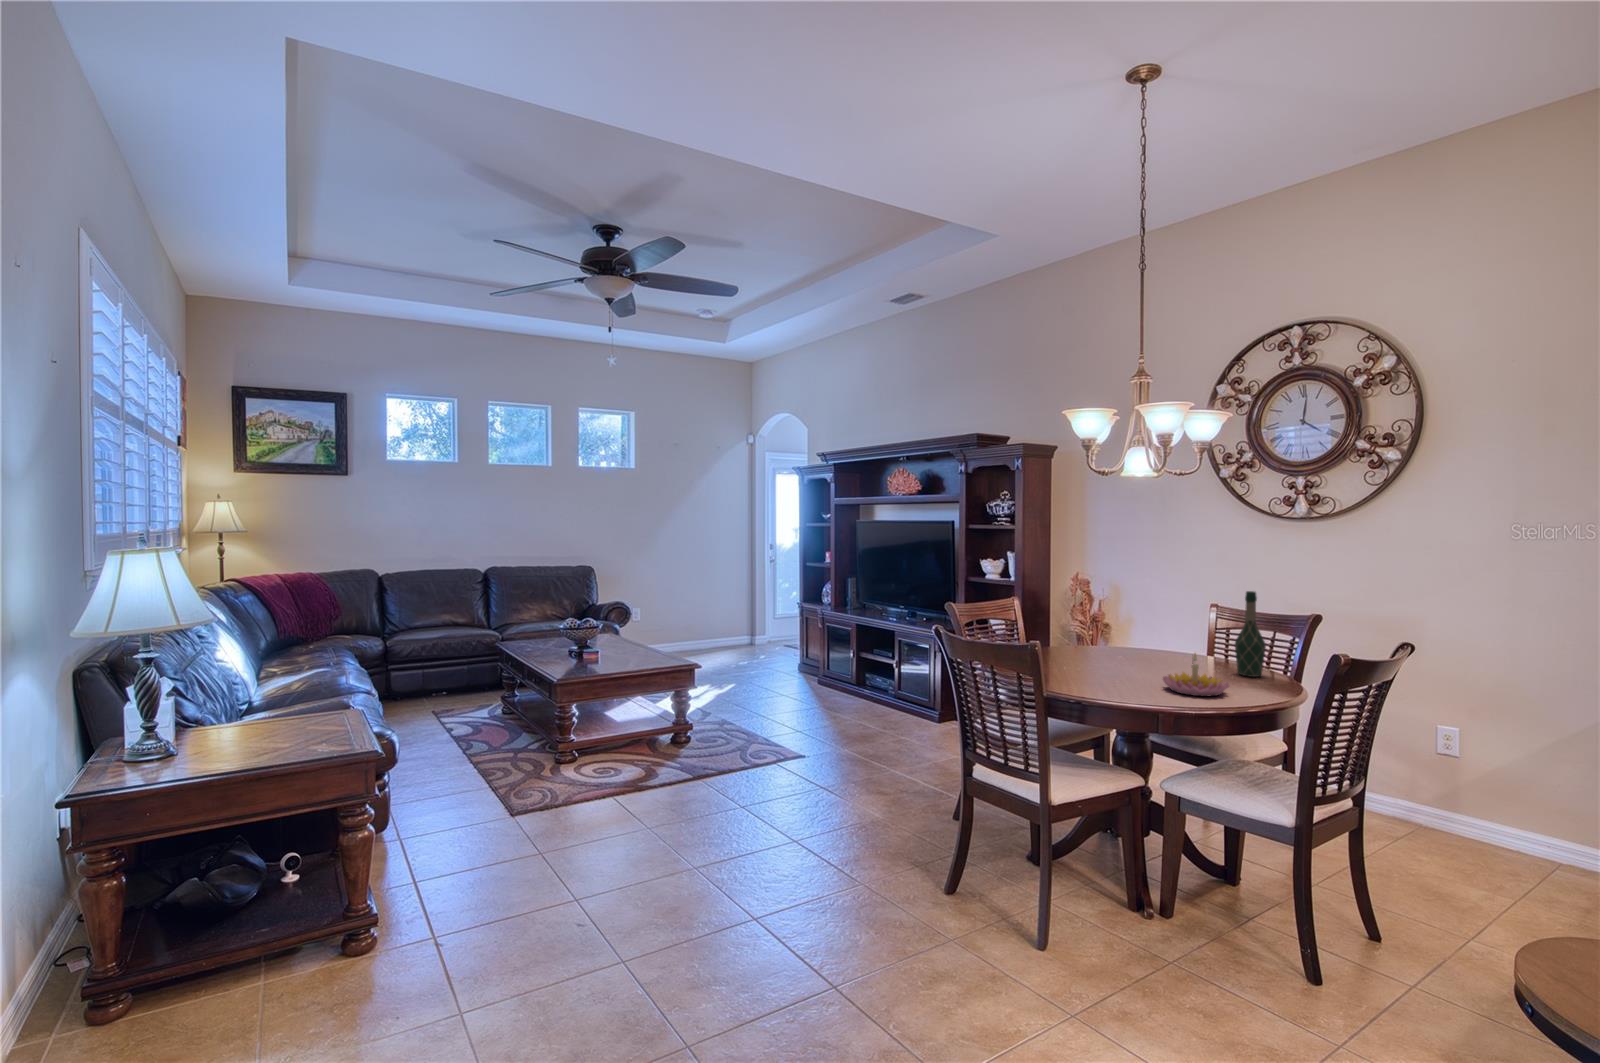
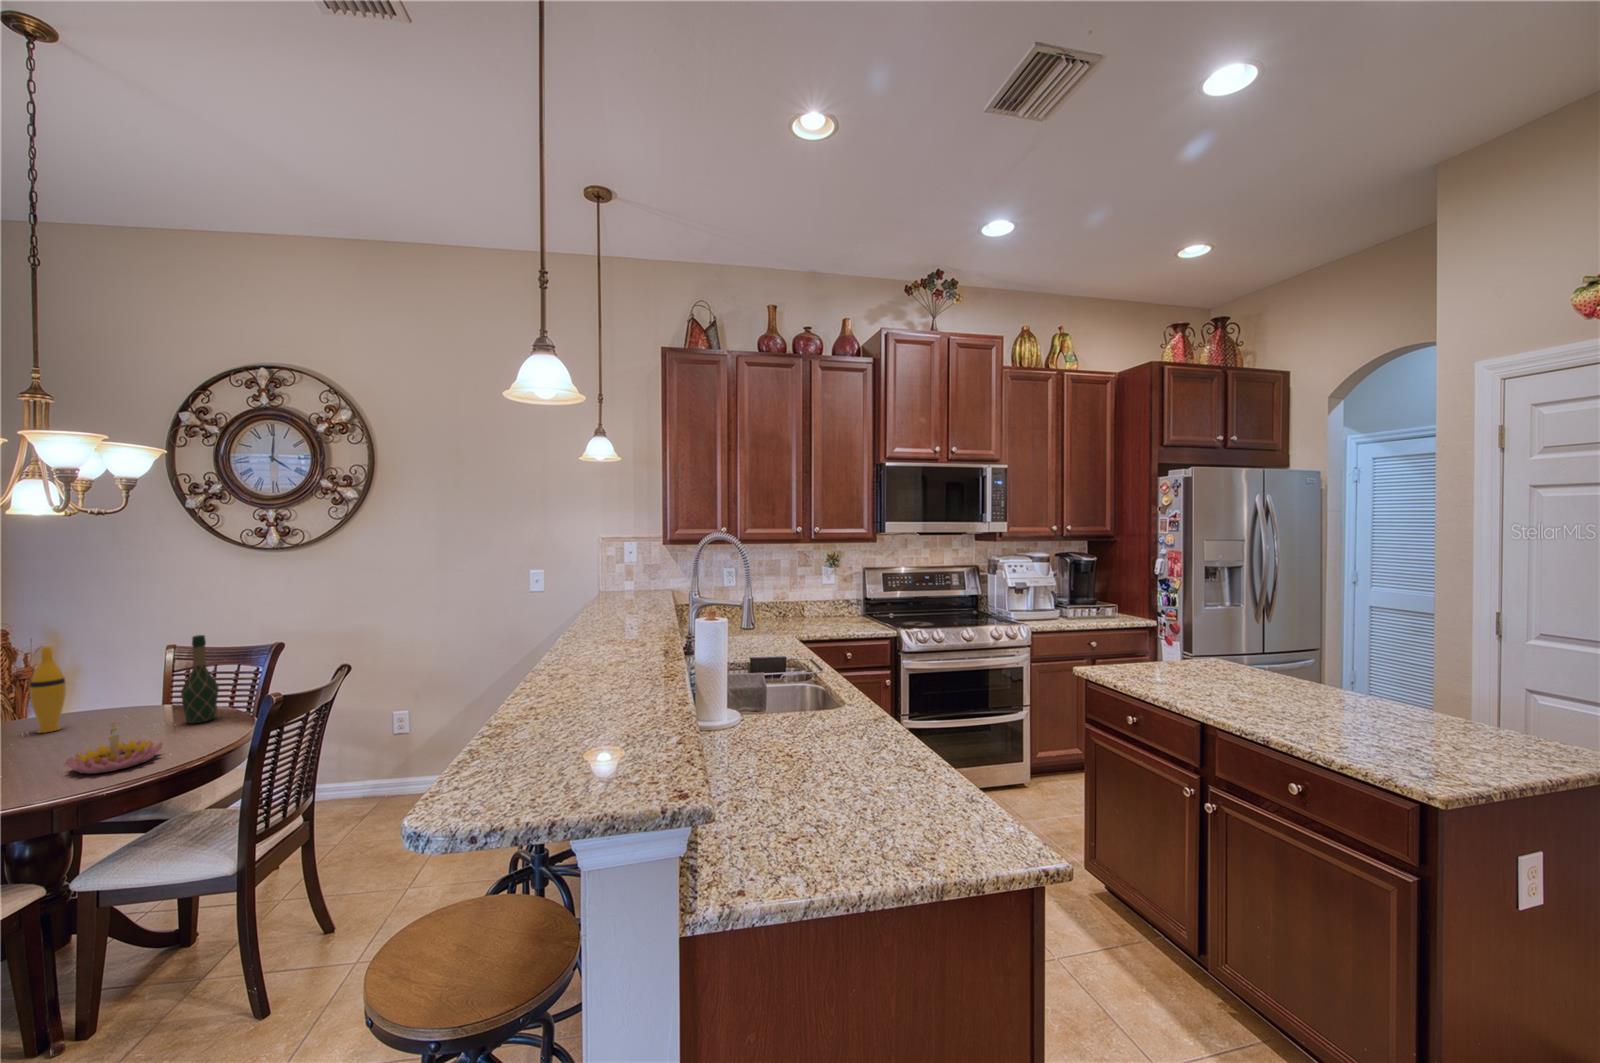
vase: none [1130,587,1151,657] -> present [30,647,66,733]

